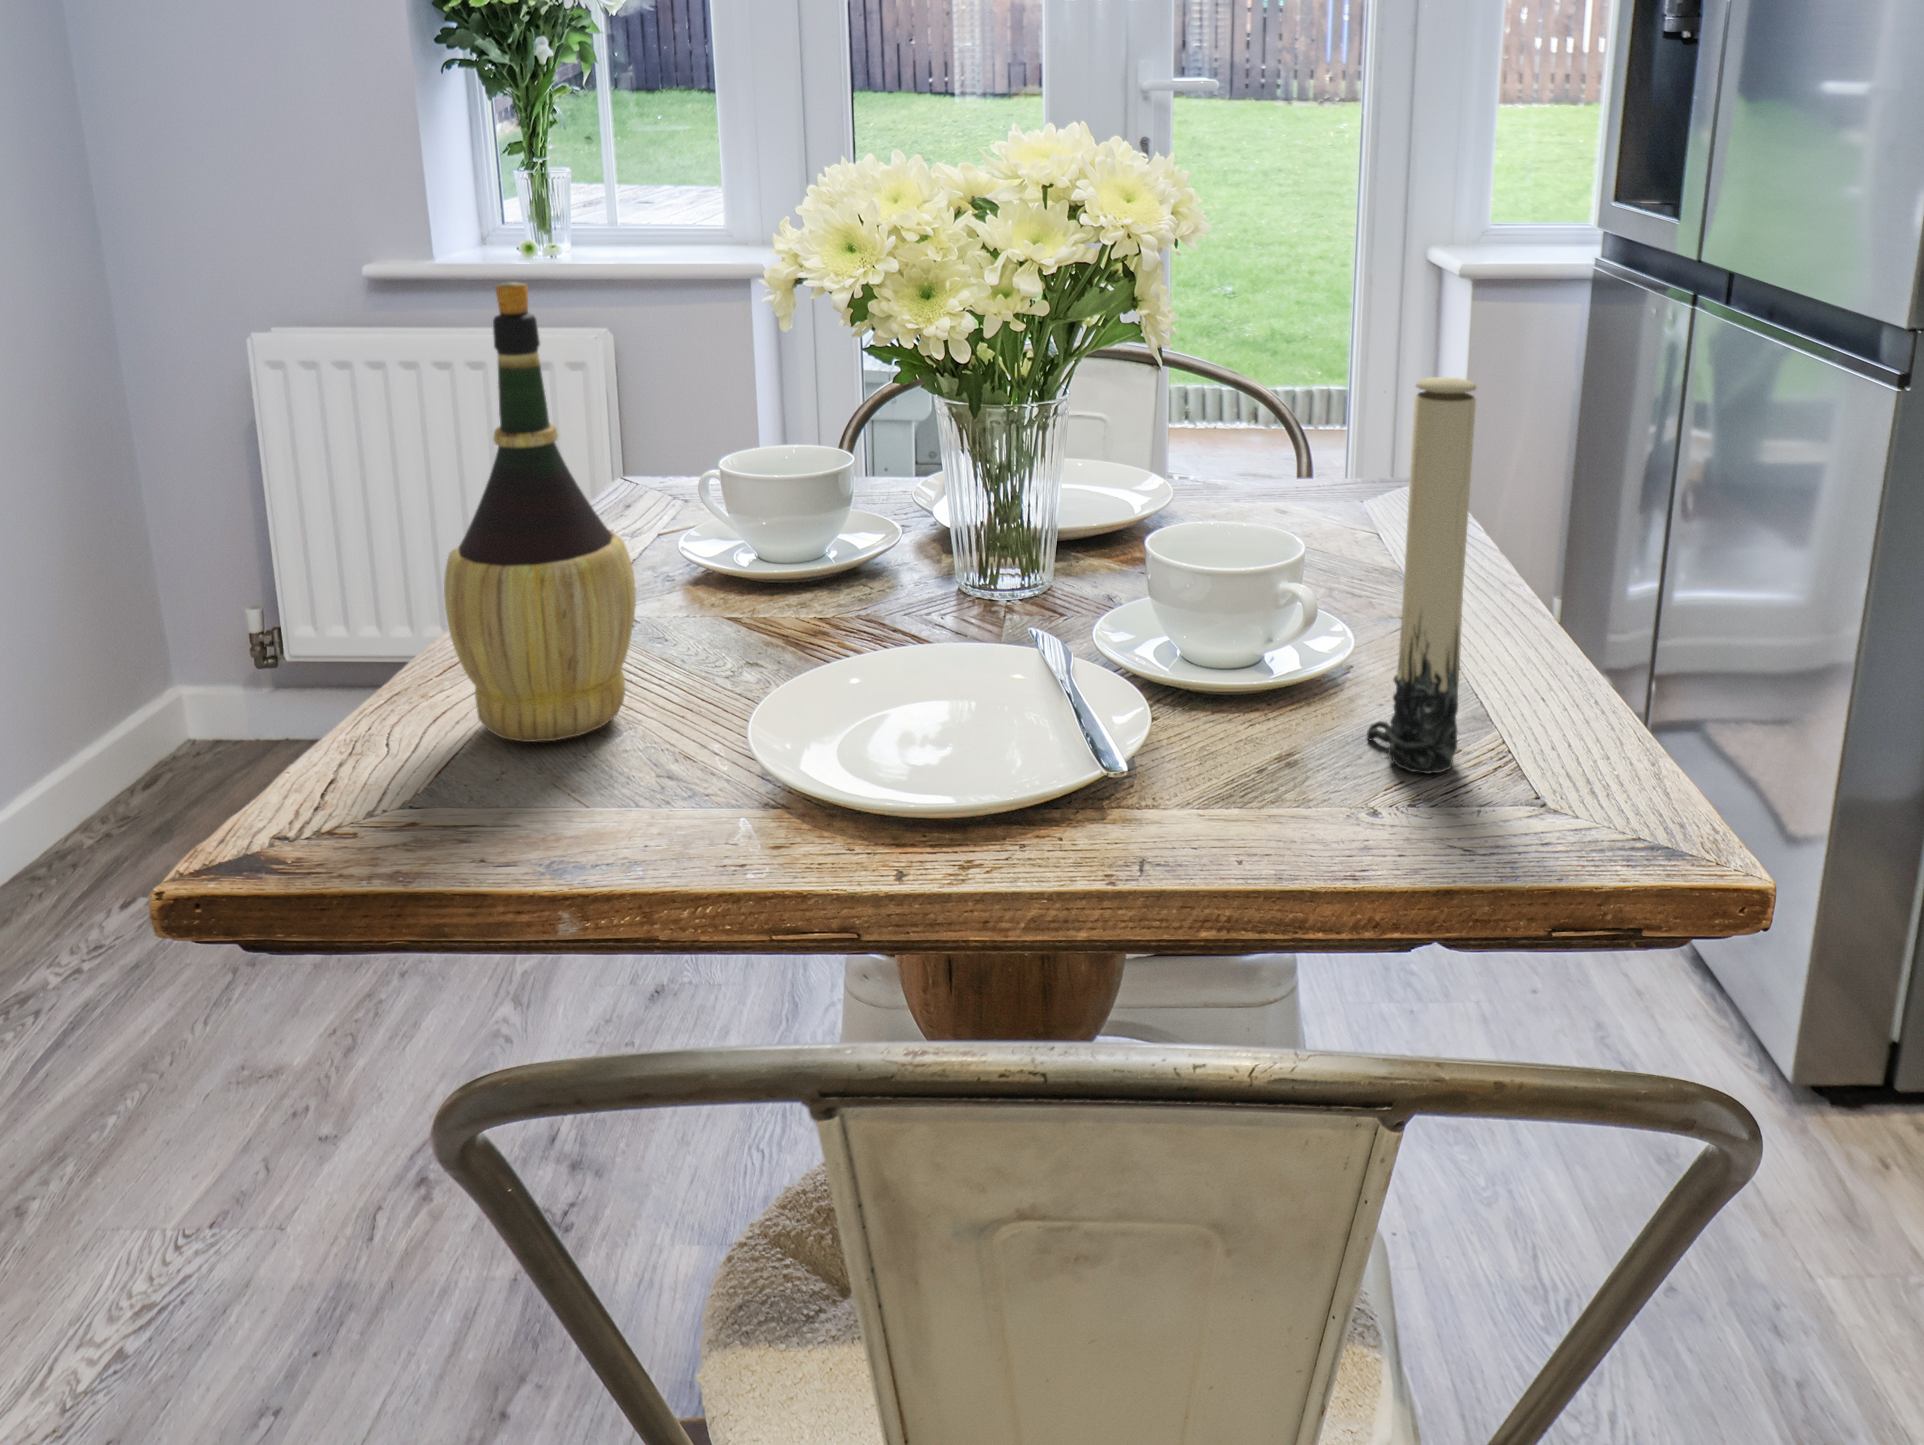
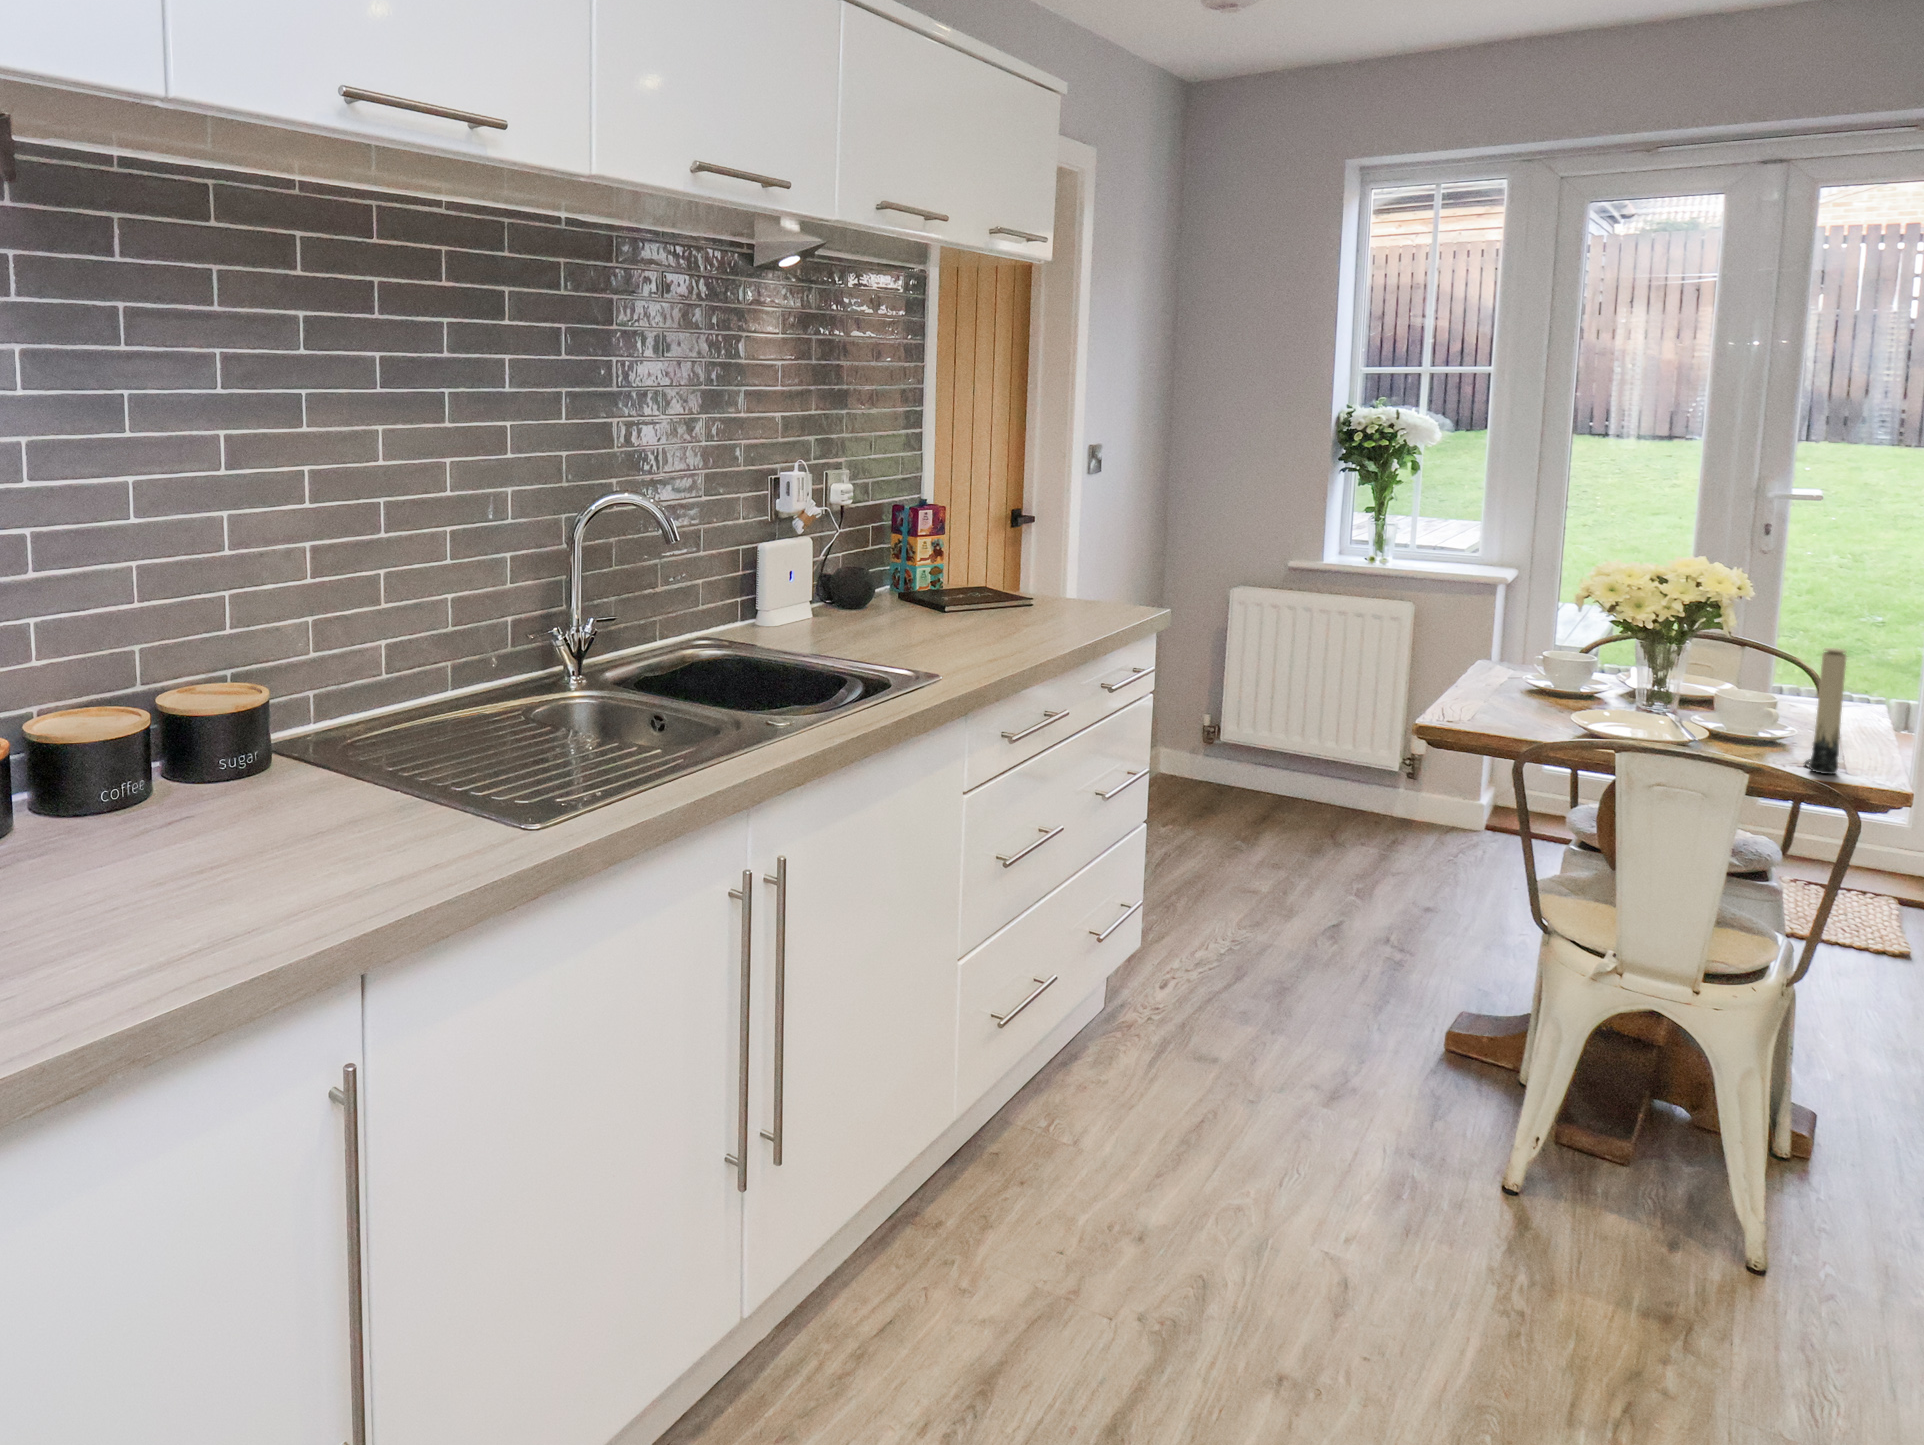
wine bottle: present [444,282,636,742] -> none [1465,592,1527,724]

